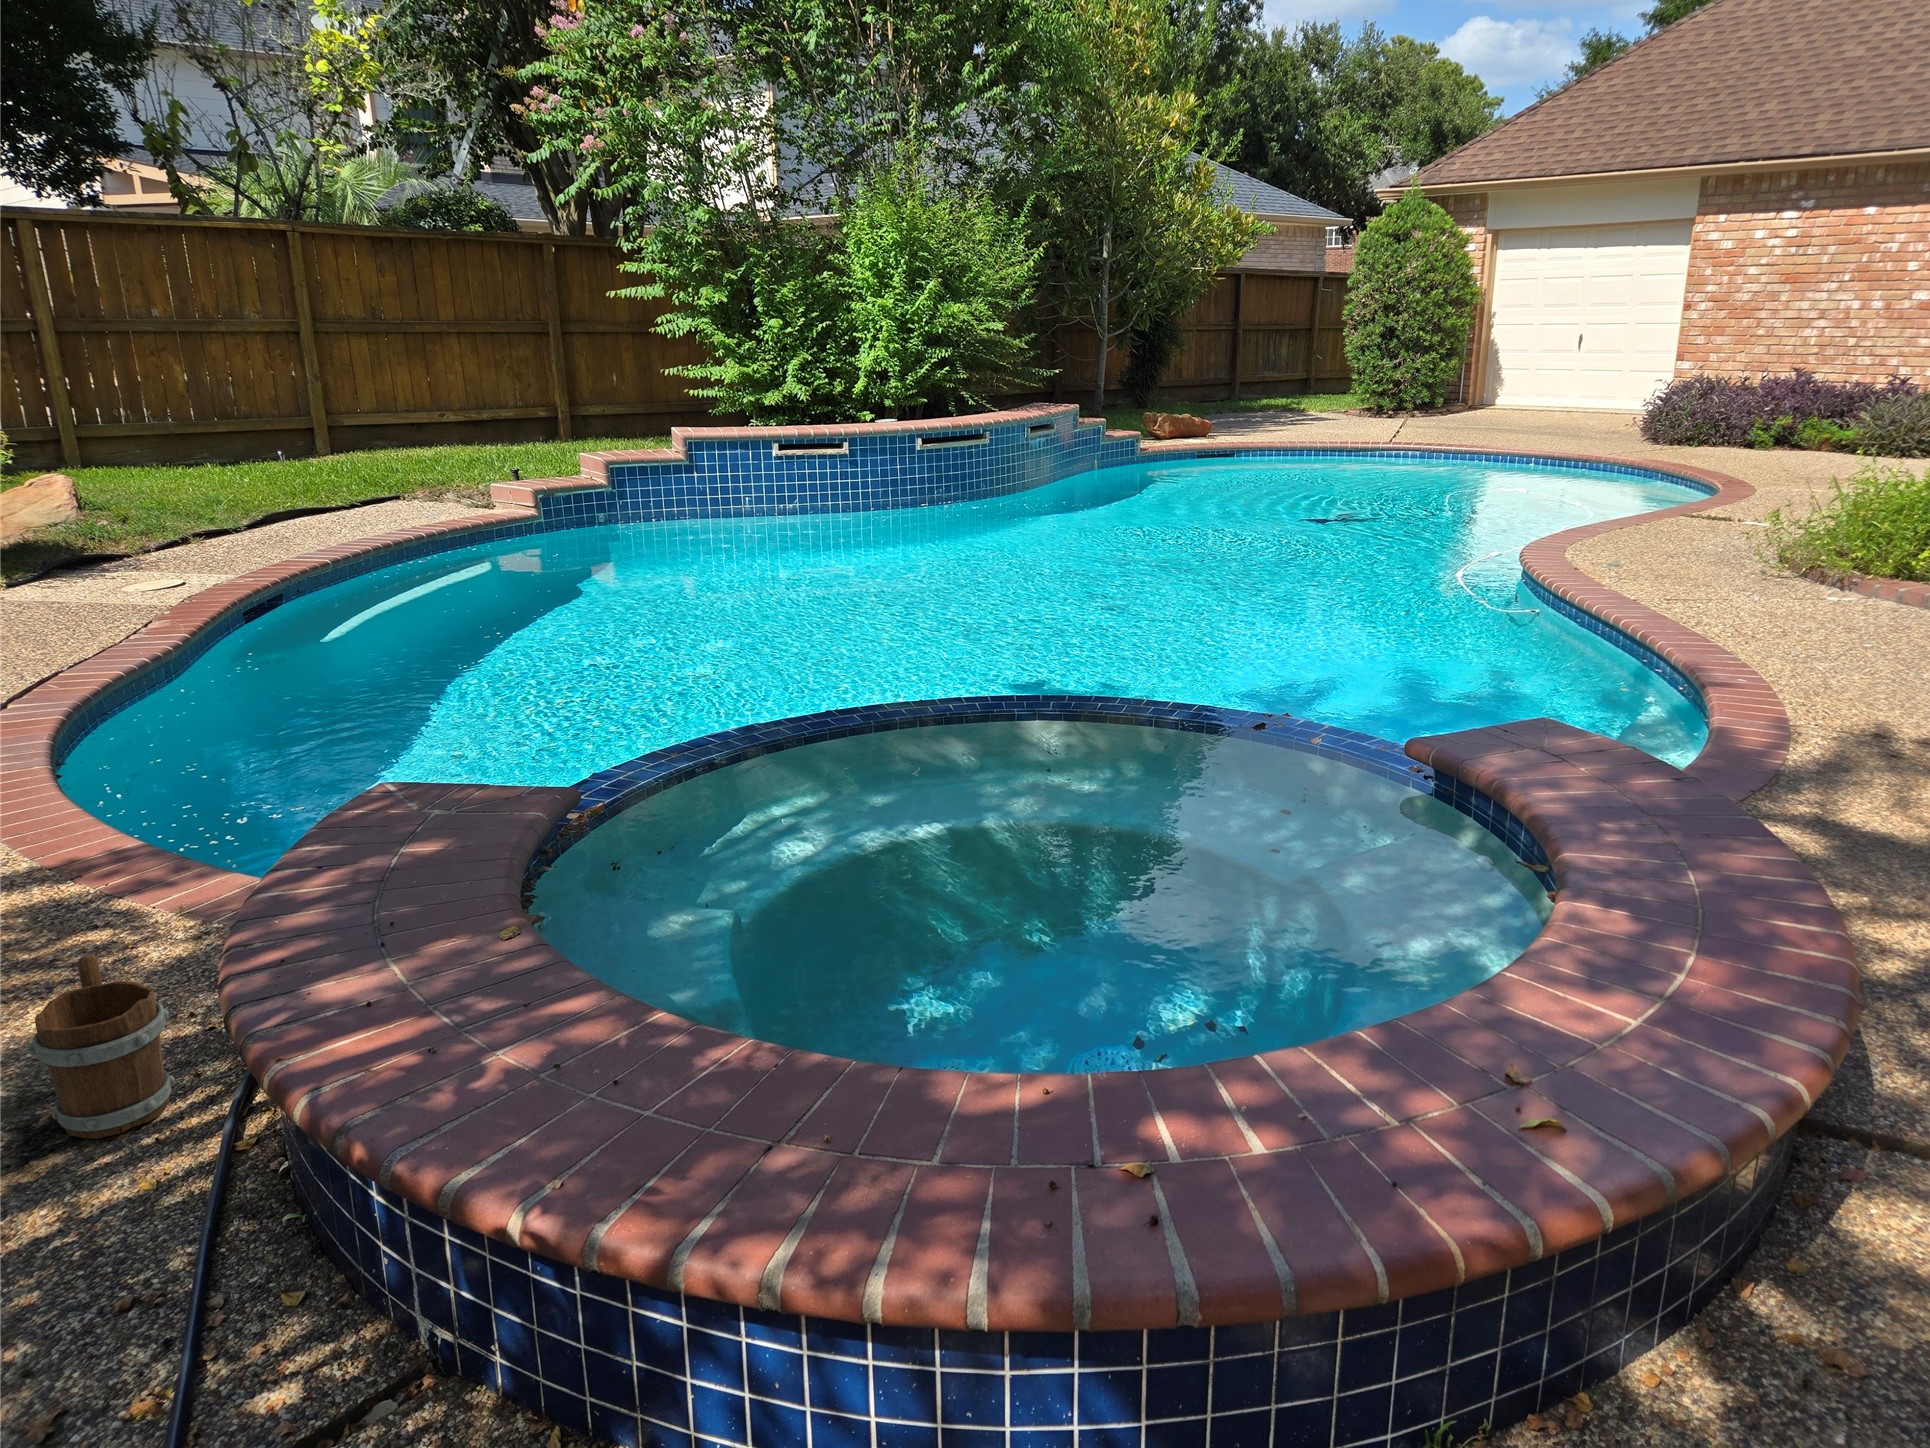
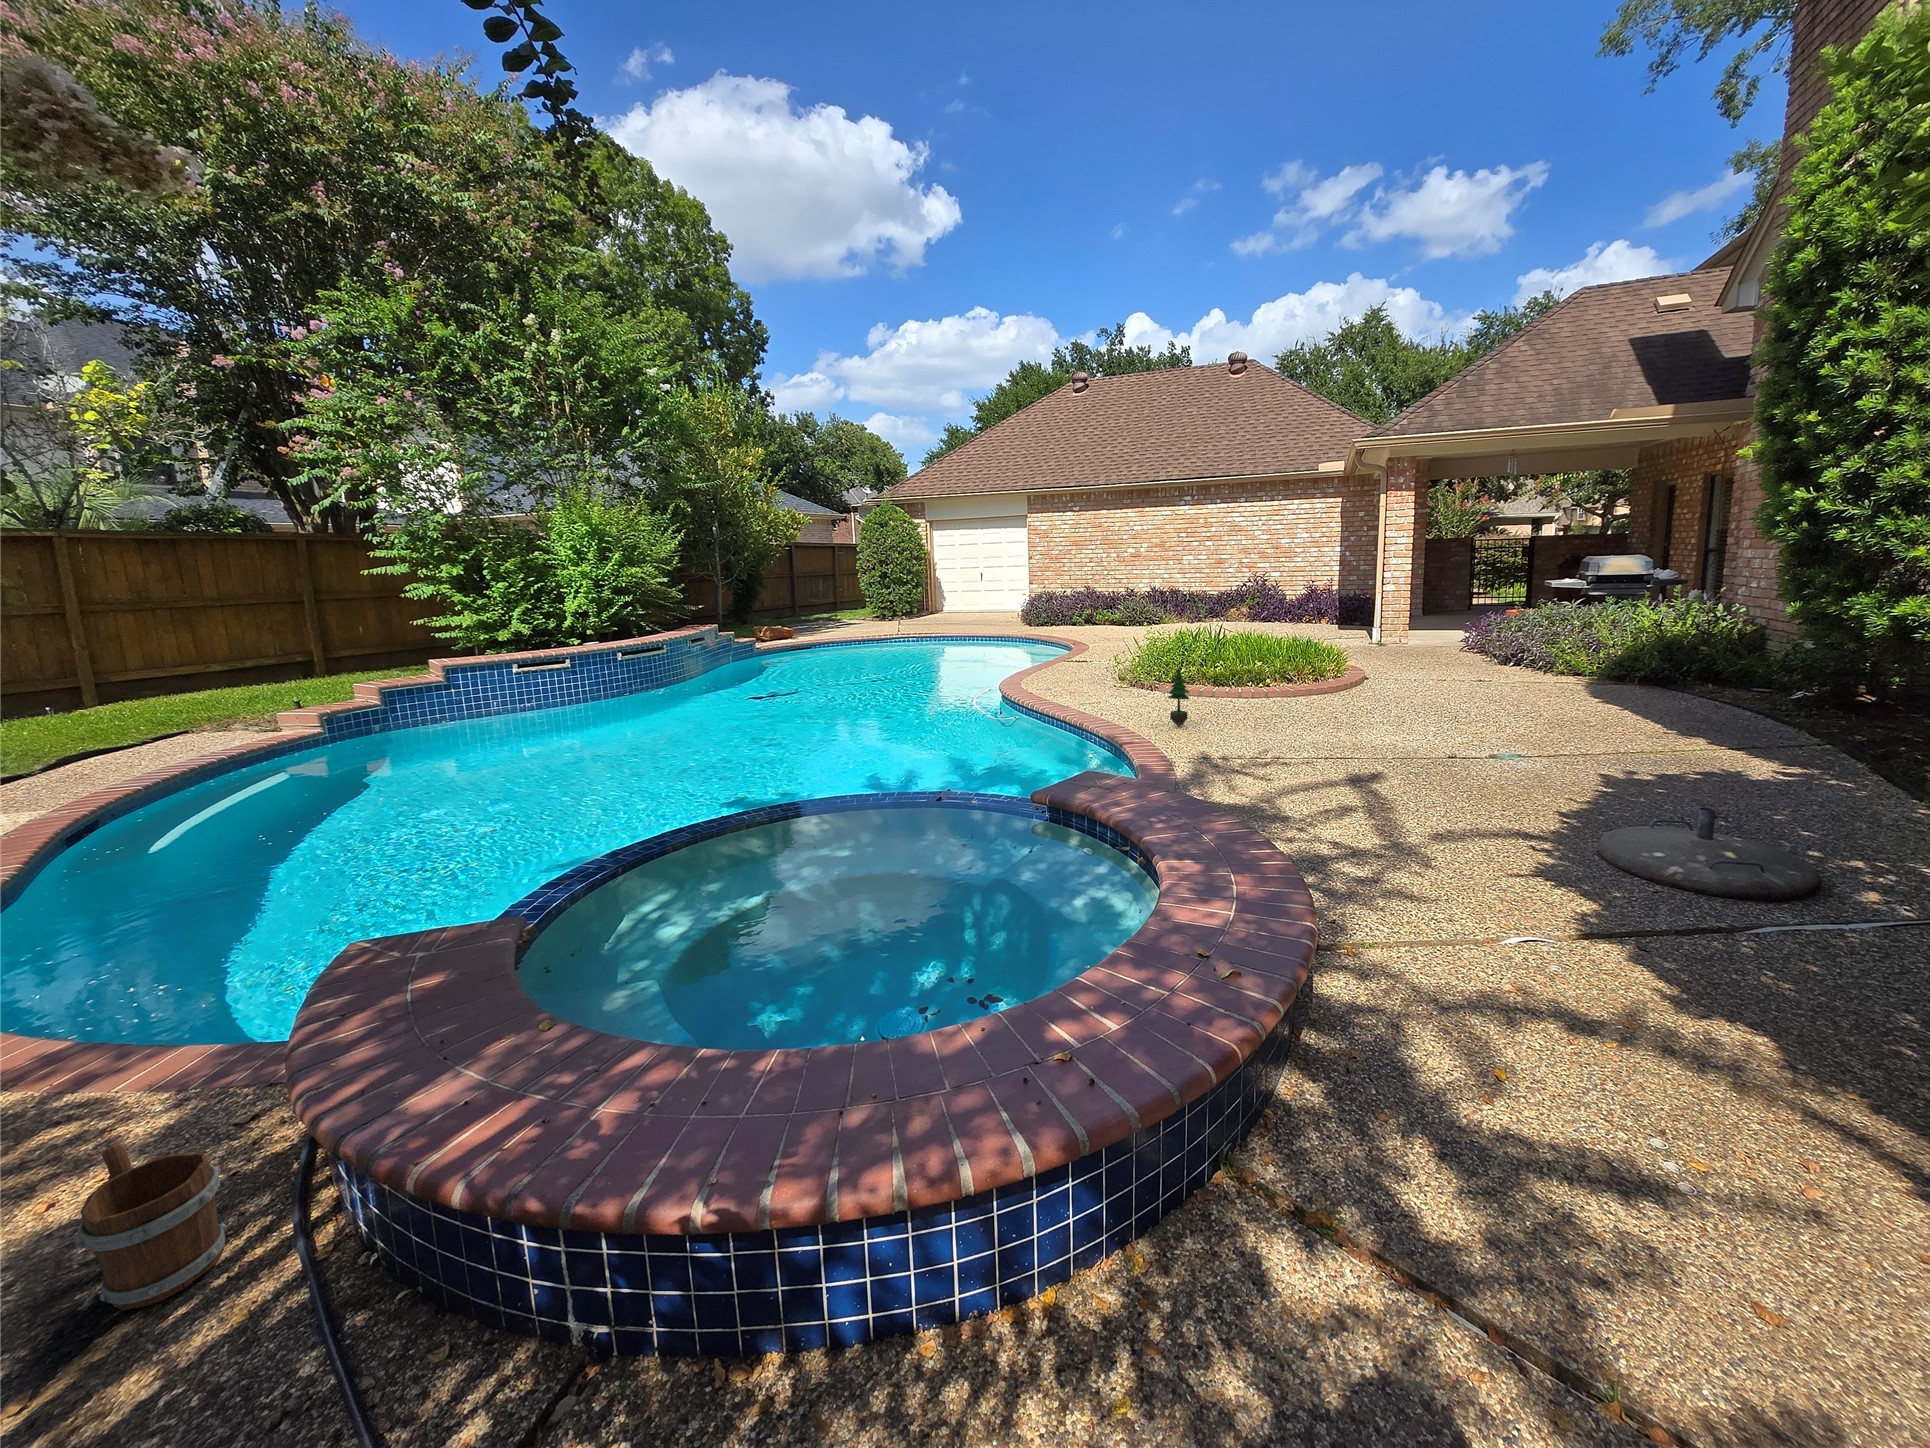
potted tree: none [1851,548,1906,675] -> present [1168,667,1190,726]

